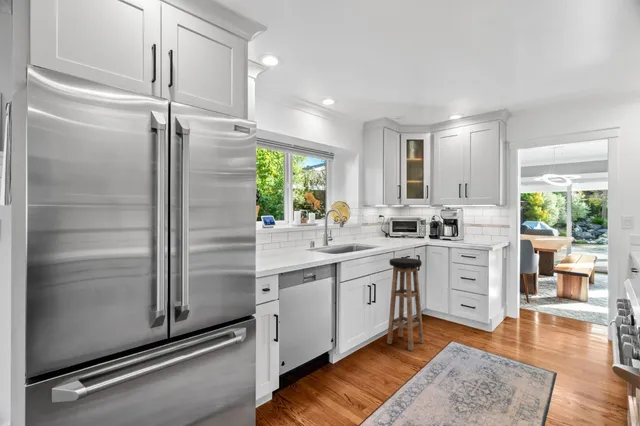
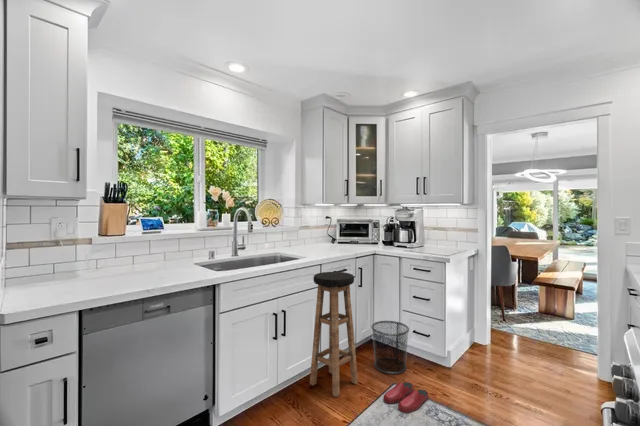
waste bin: none [429,298,460,337] -> present [371,321,409,374]
slippers: none [448,341,481,359] -> present [384,382,428,413]

